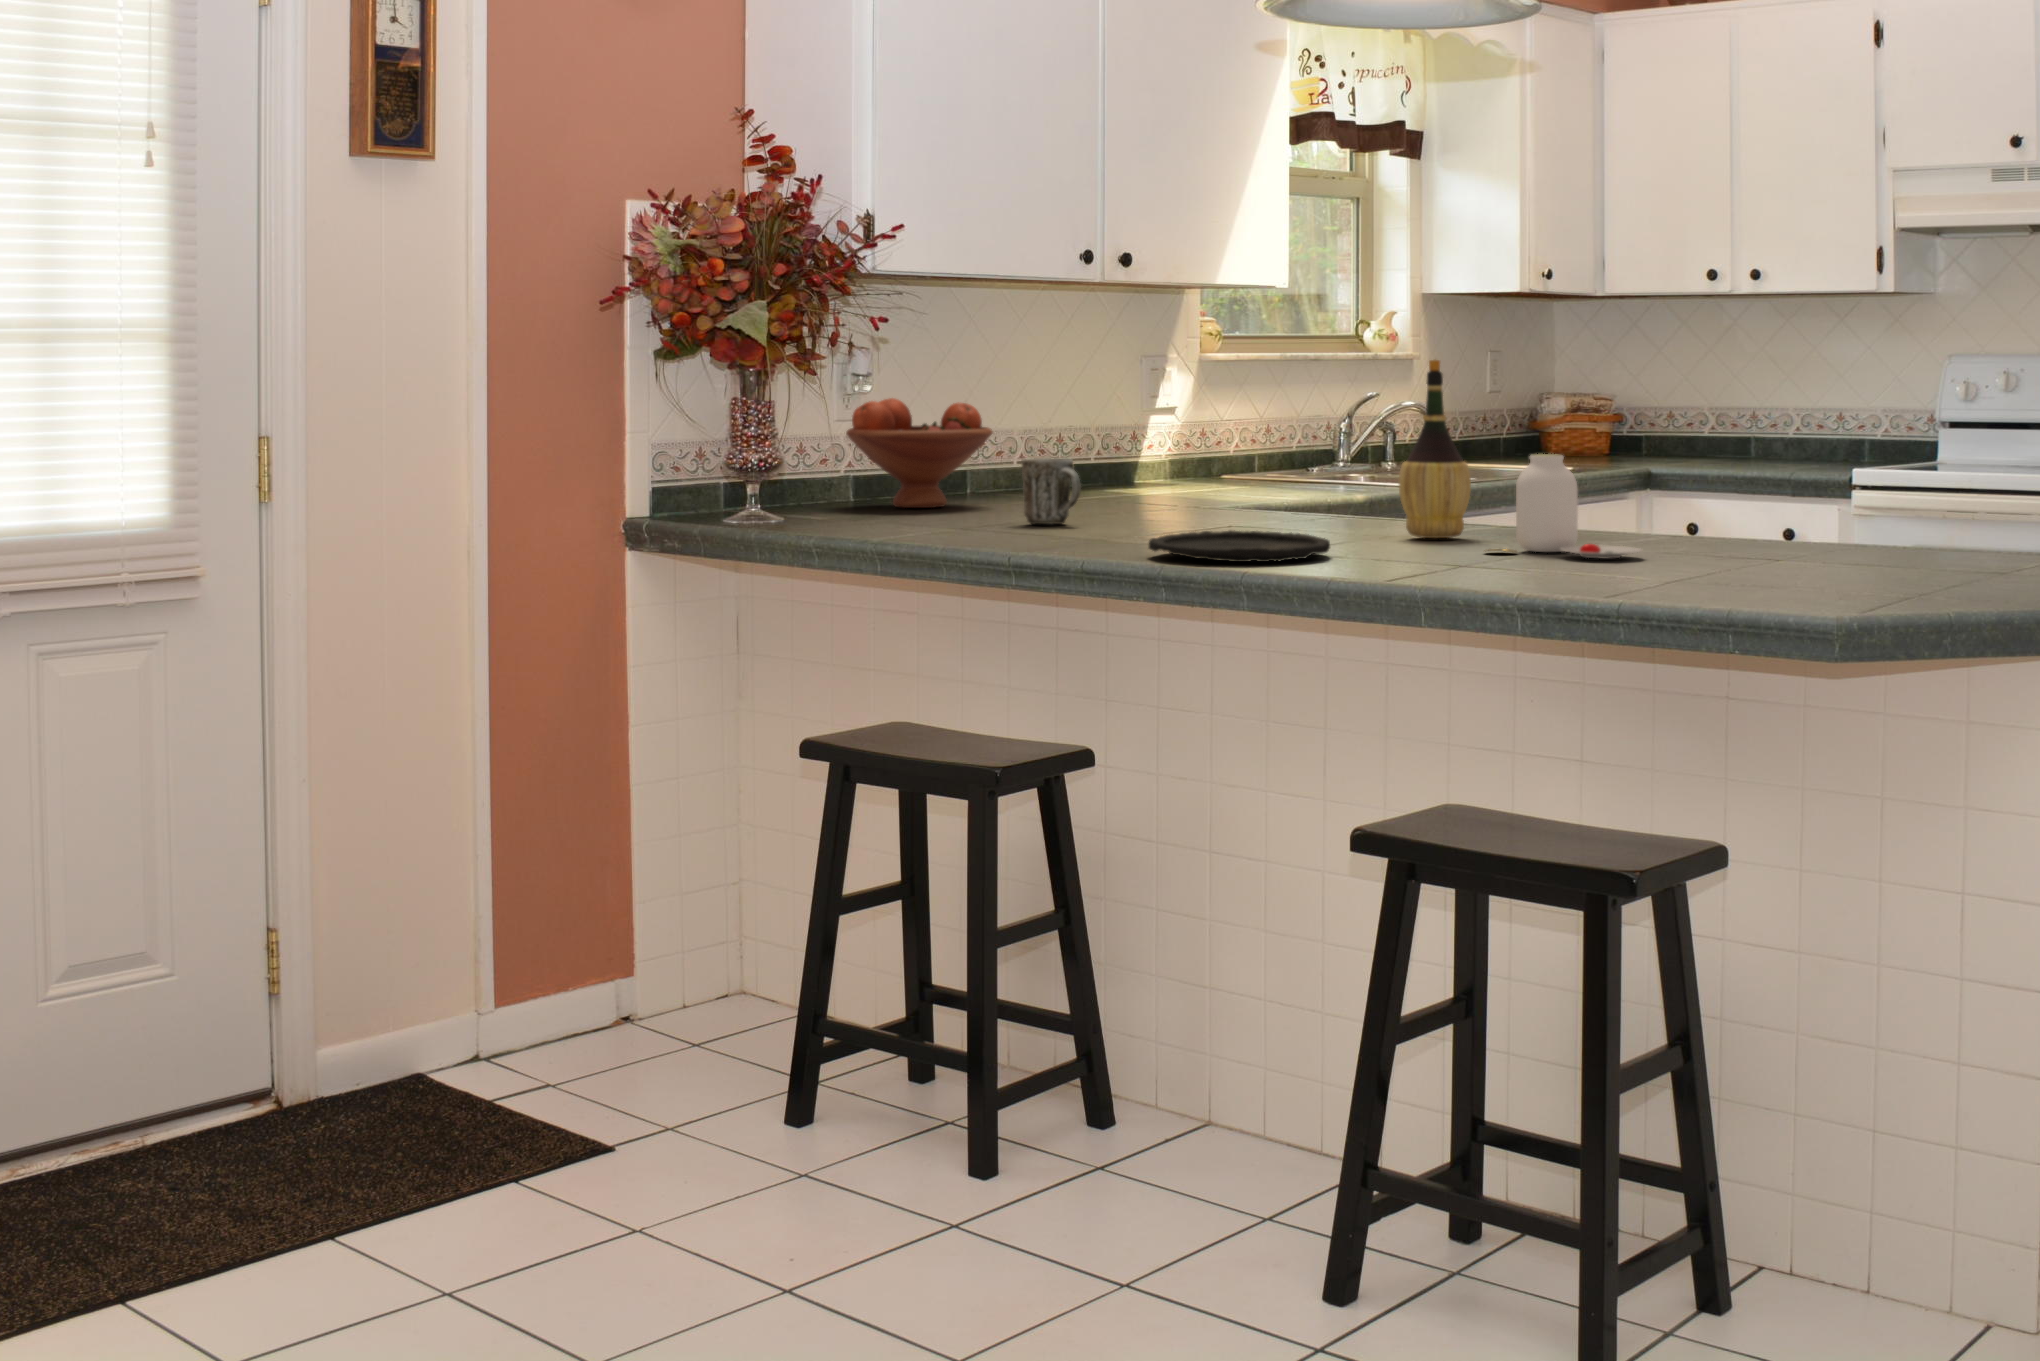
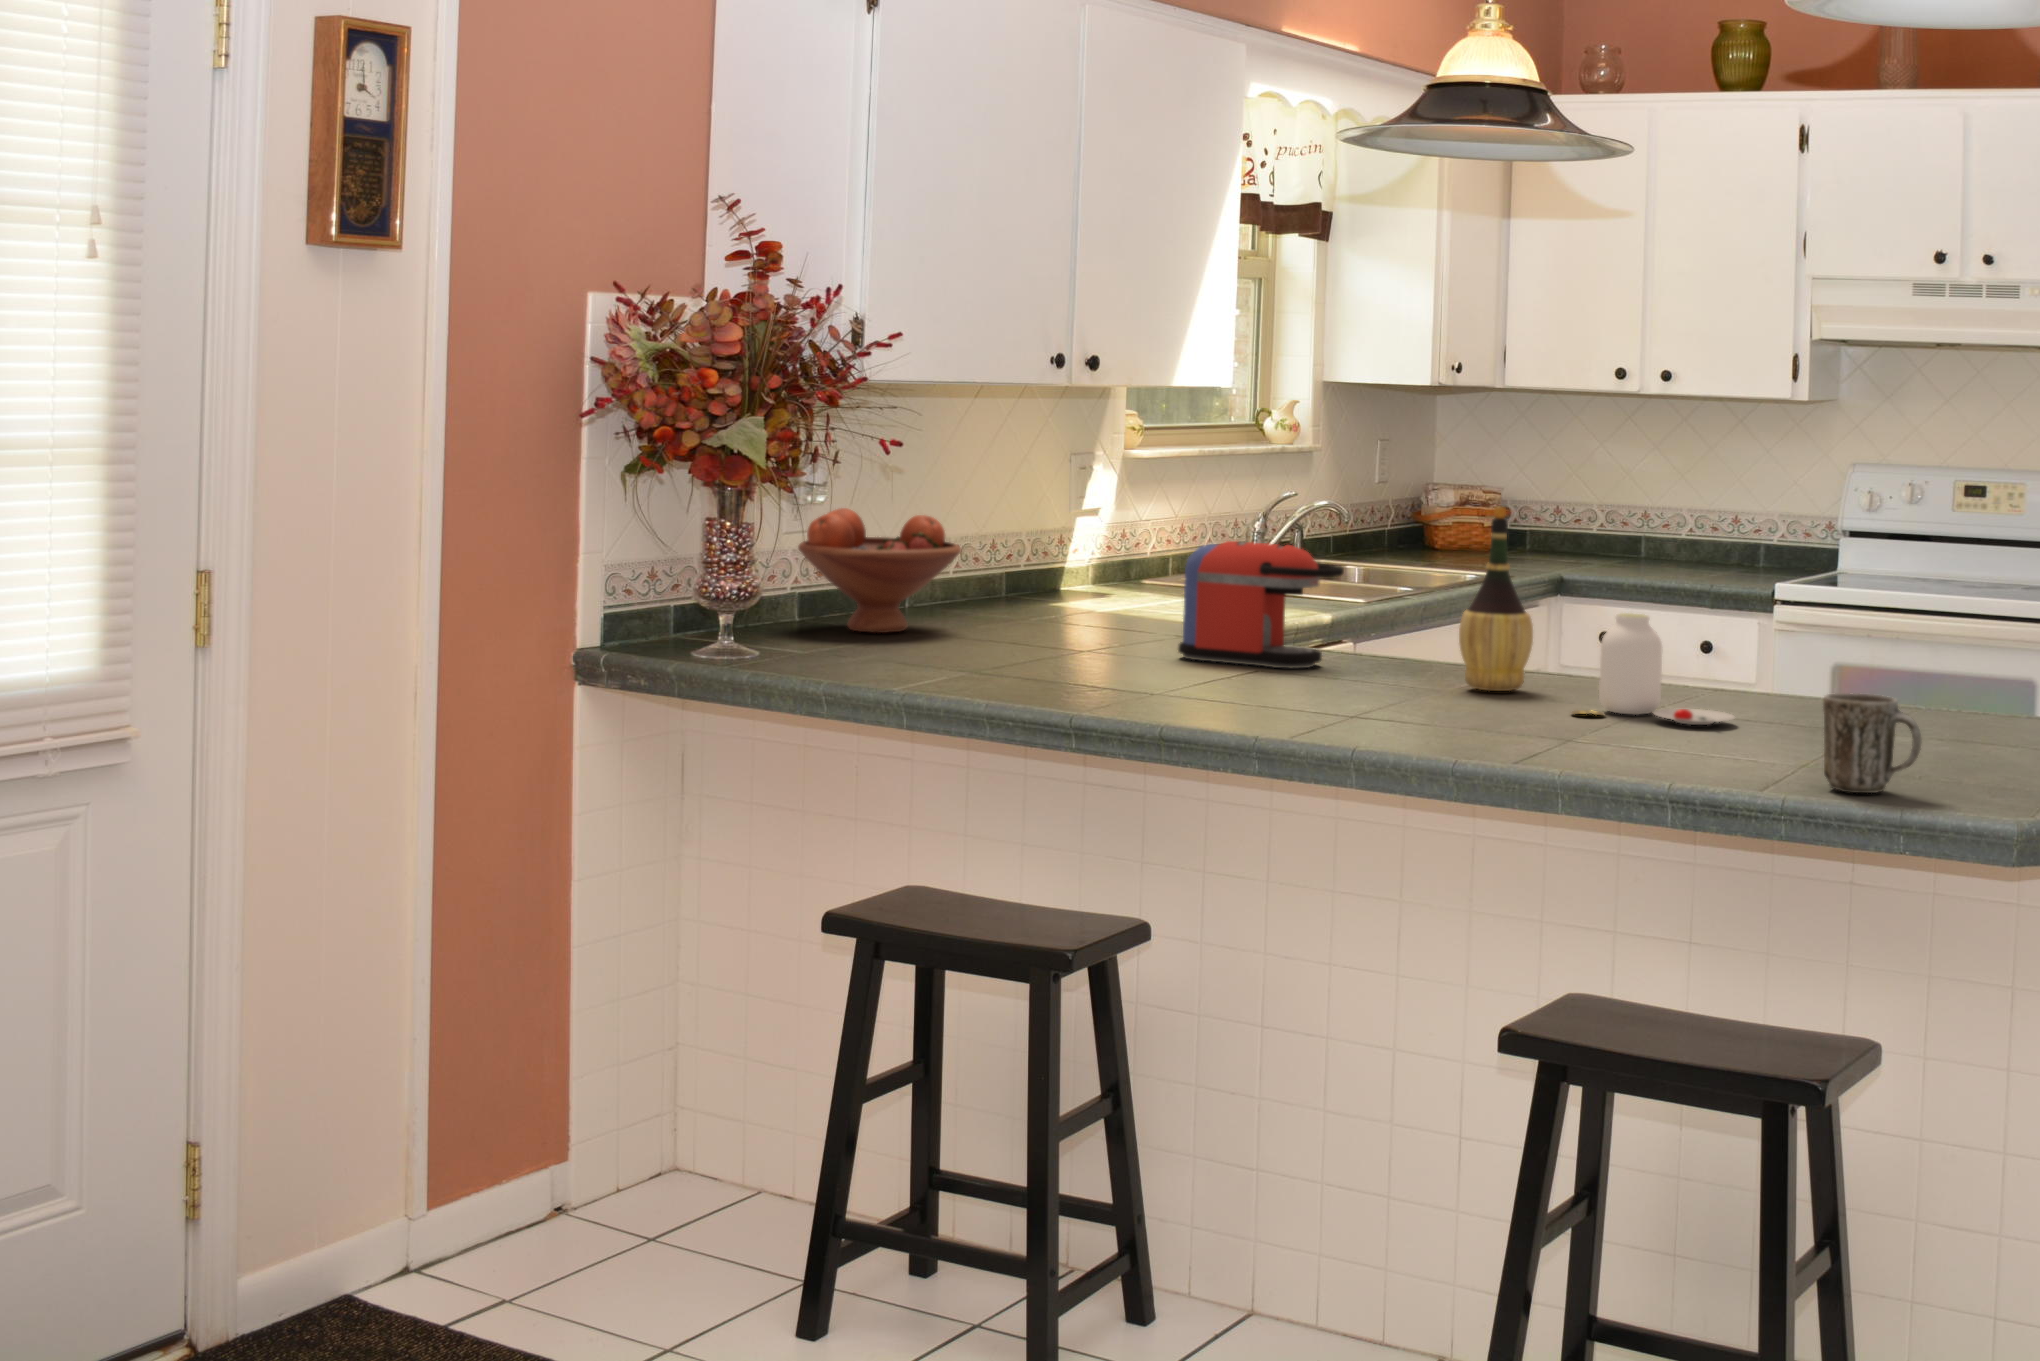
coffee maker: none [1165,410,1310,526] -> present [1178,541,1344,668]
mug: present [1021,458,1081,524] -> present [1823,693,1922,793]
plate: present [1149,530,1330,562] -> none [1241,687,1430,730]

